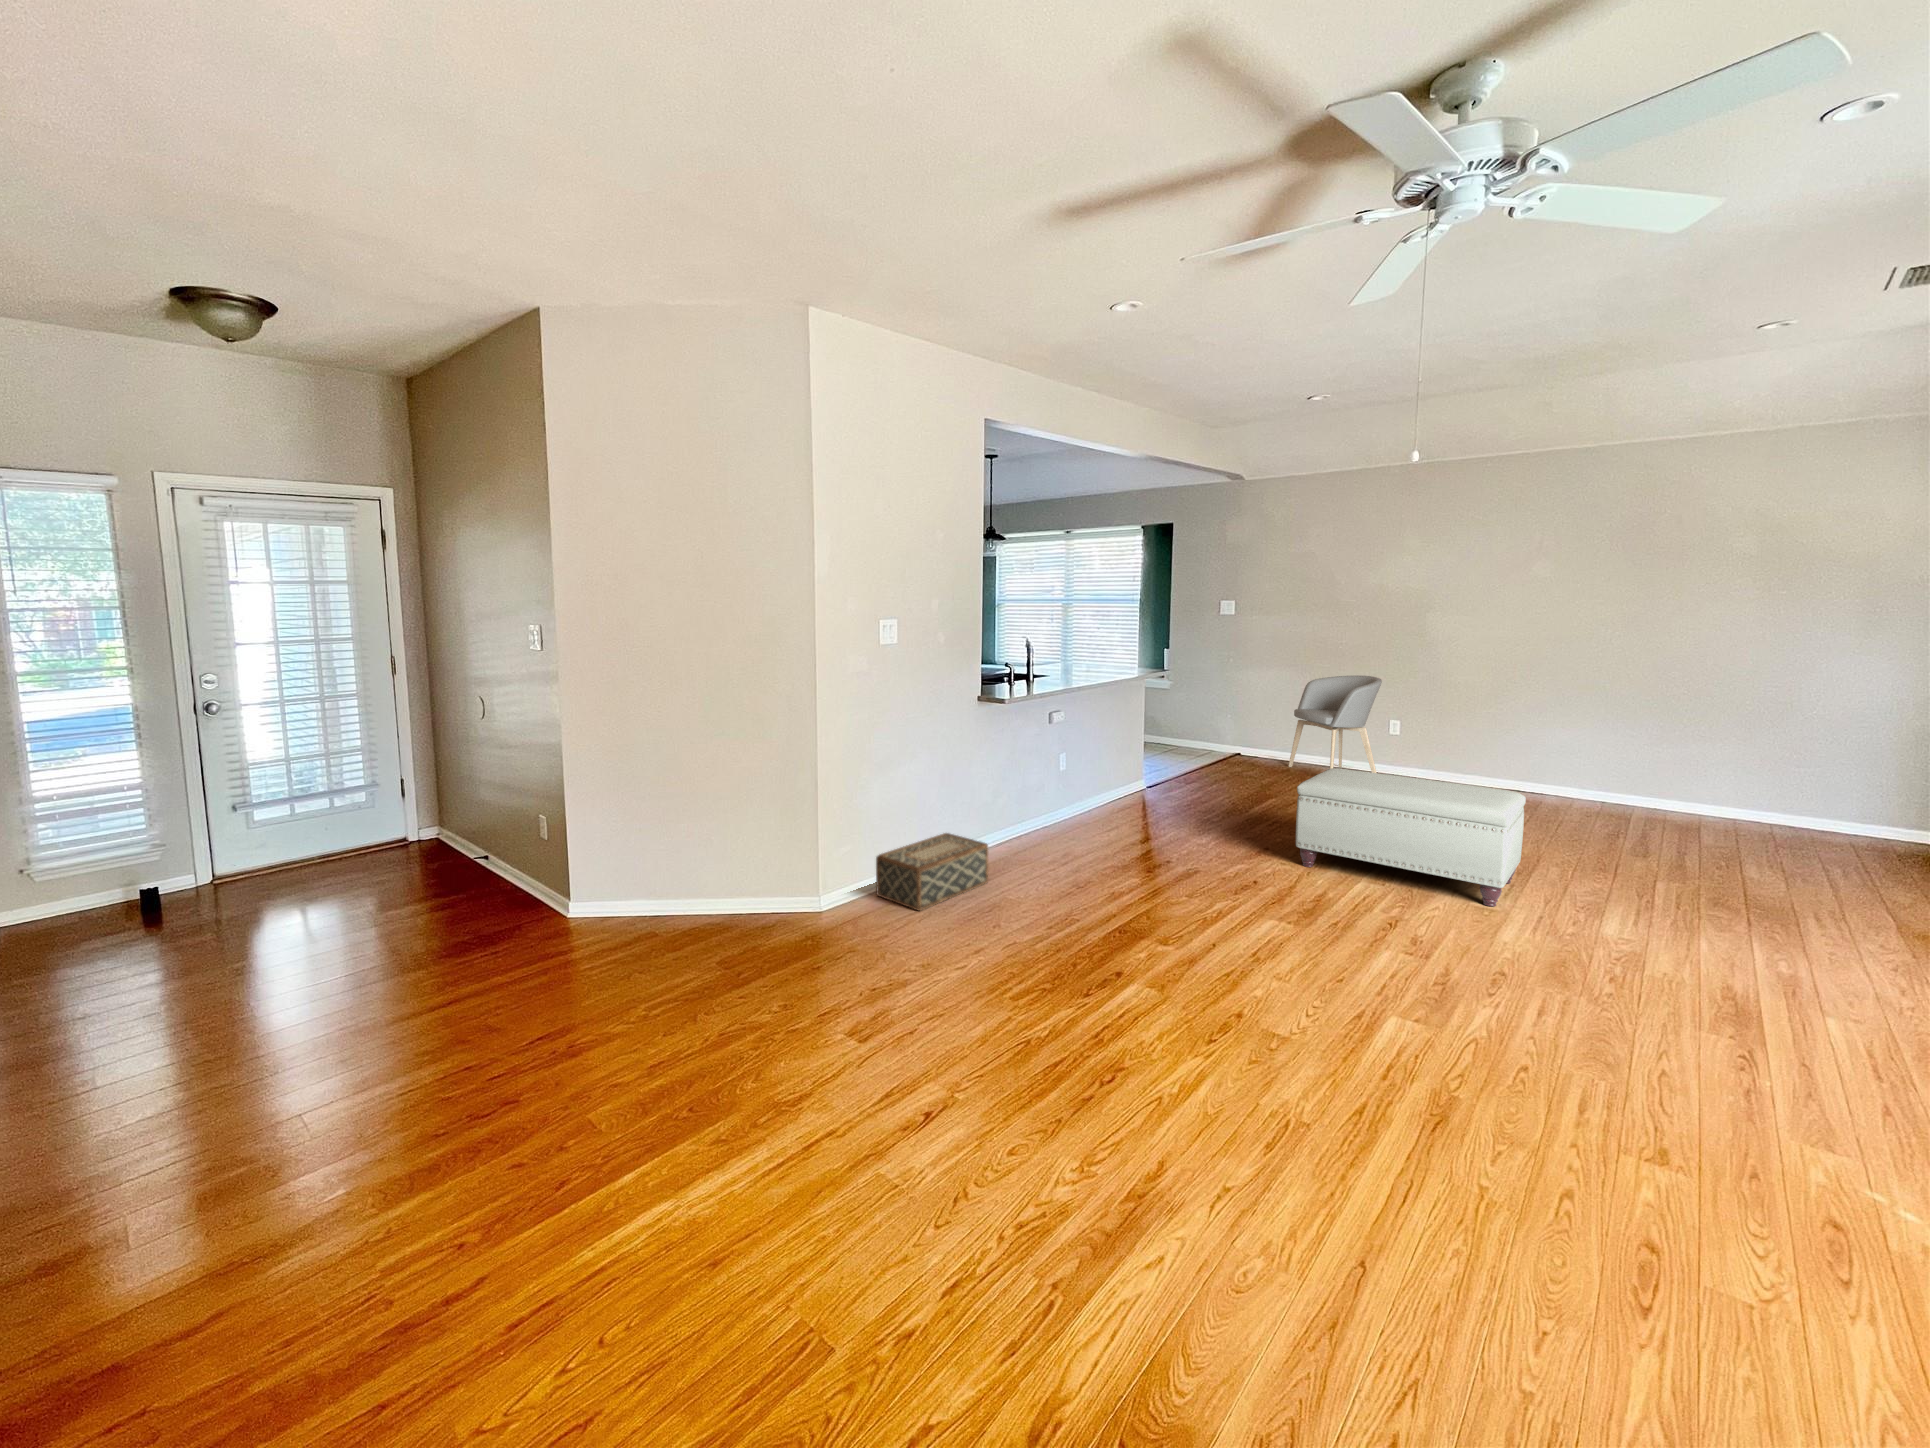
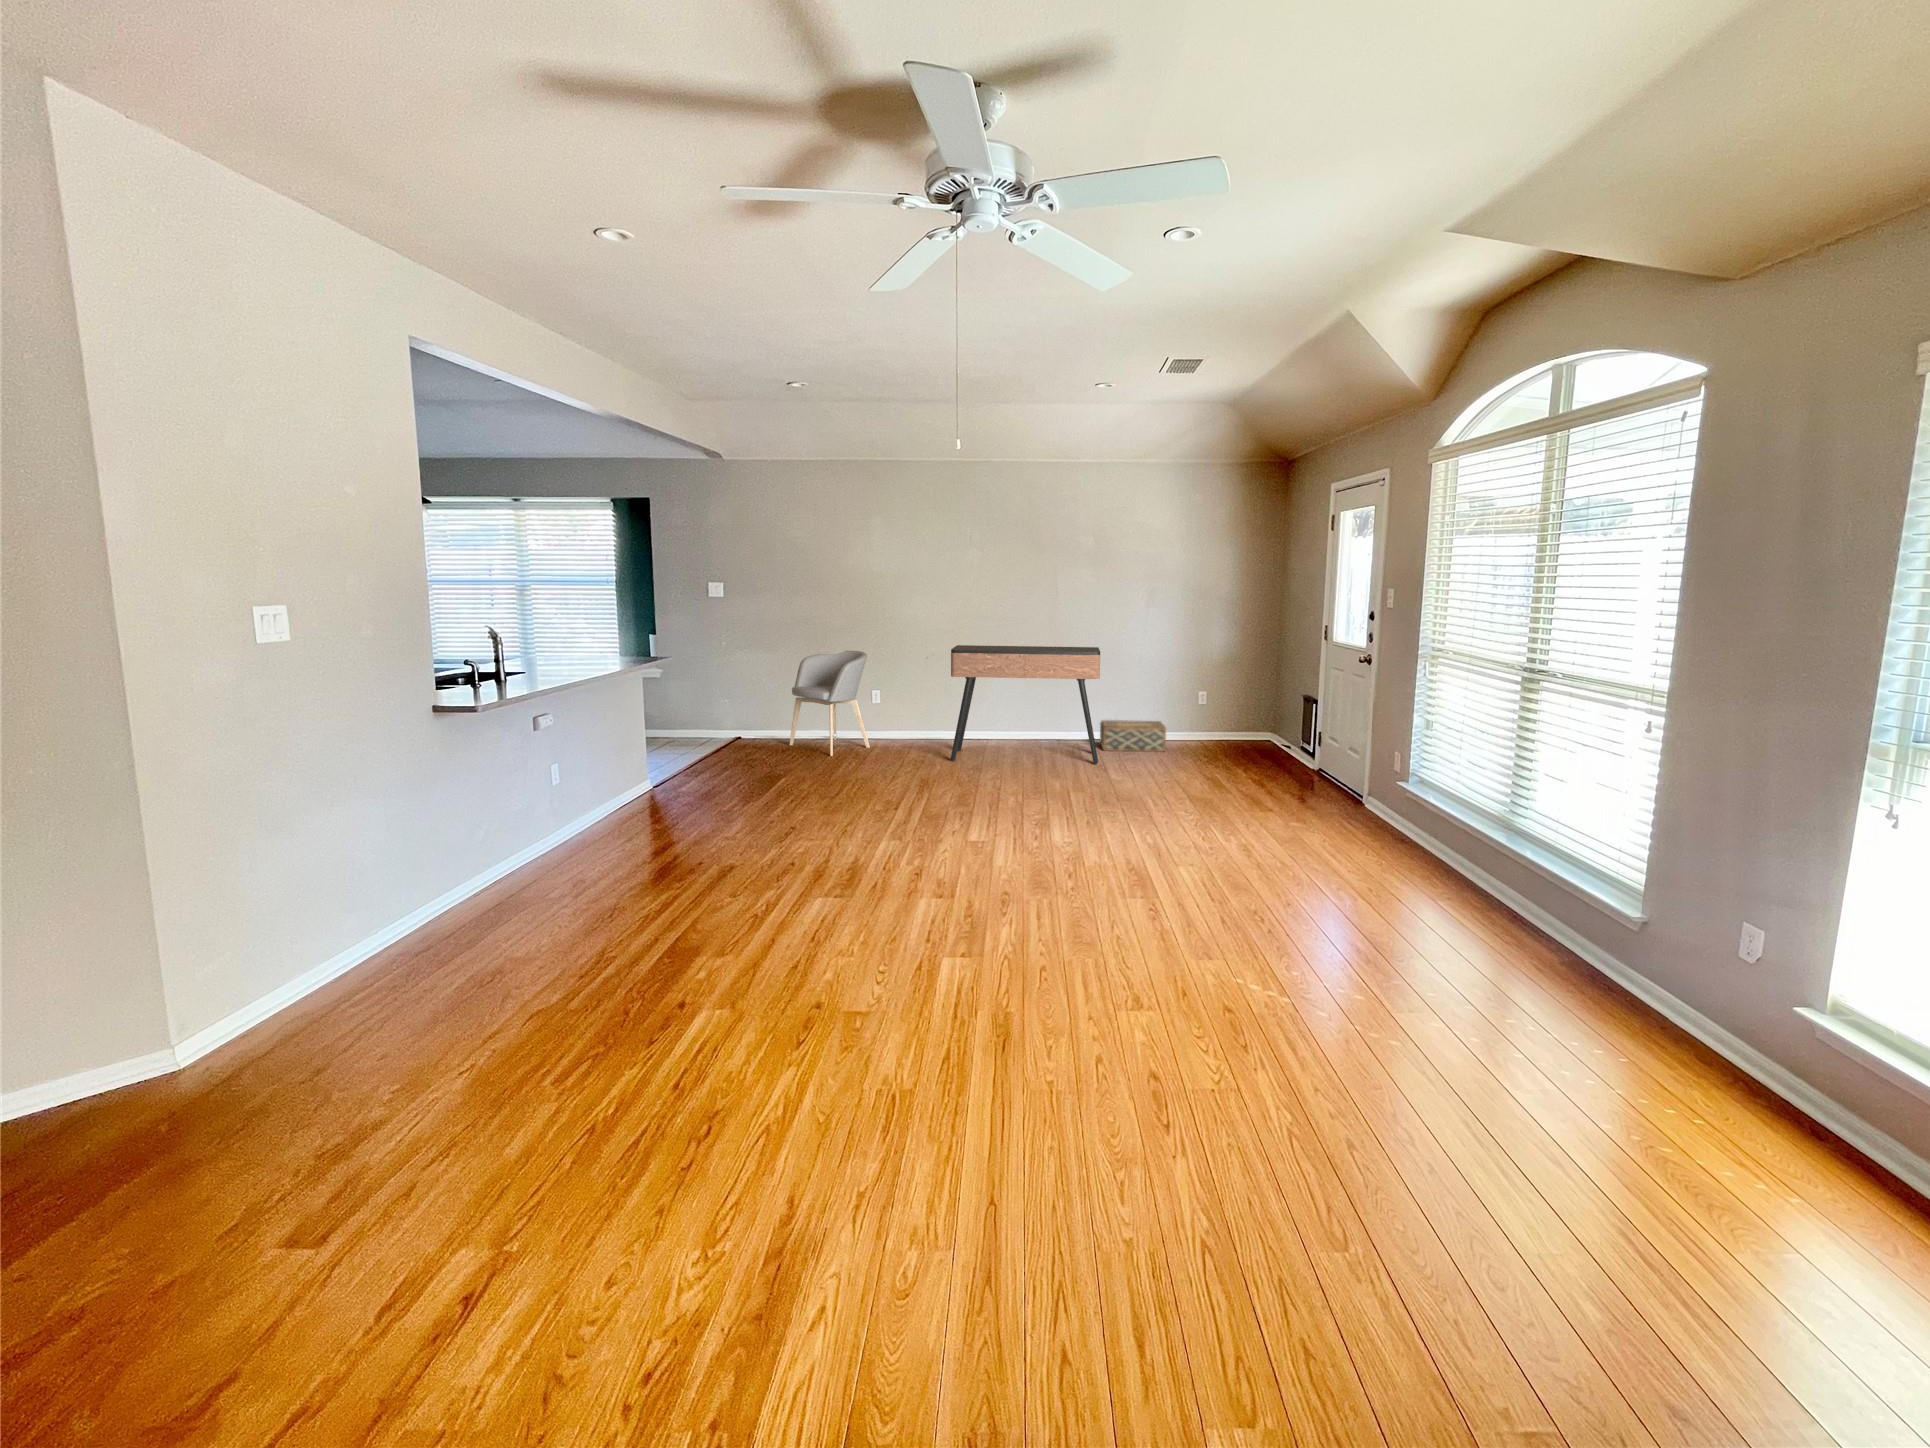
console table: none [1478,676,1734,845] -> present [951,645,1100,764]
ottoman: present [1296,768,1526,906] -> none [822,741,997,843]
woven basket: present [876,833,988,911] -> present [1100,720,1166,752]

